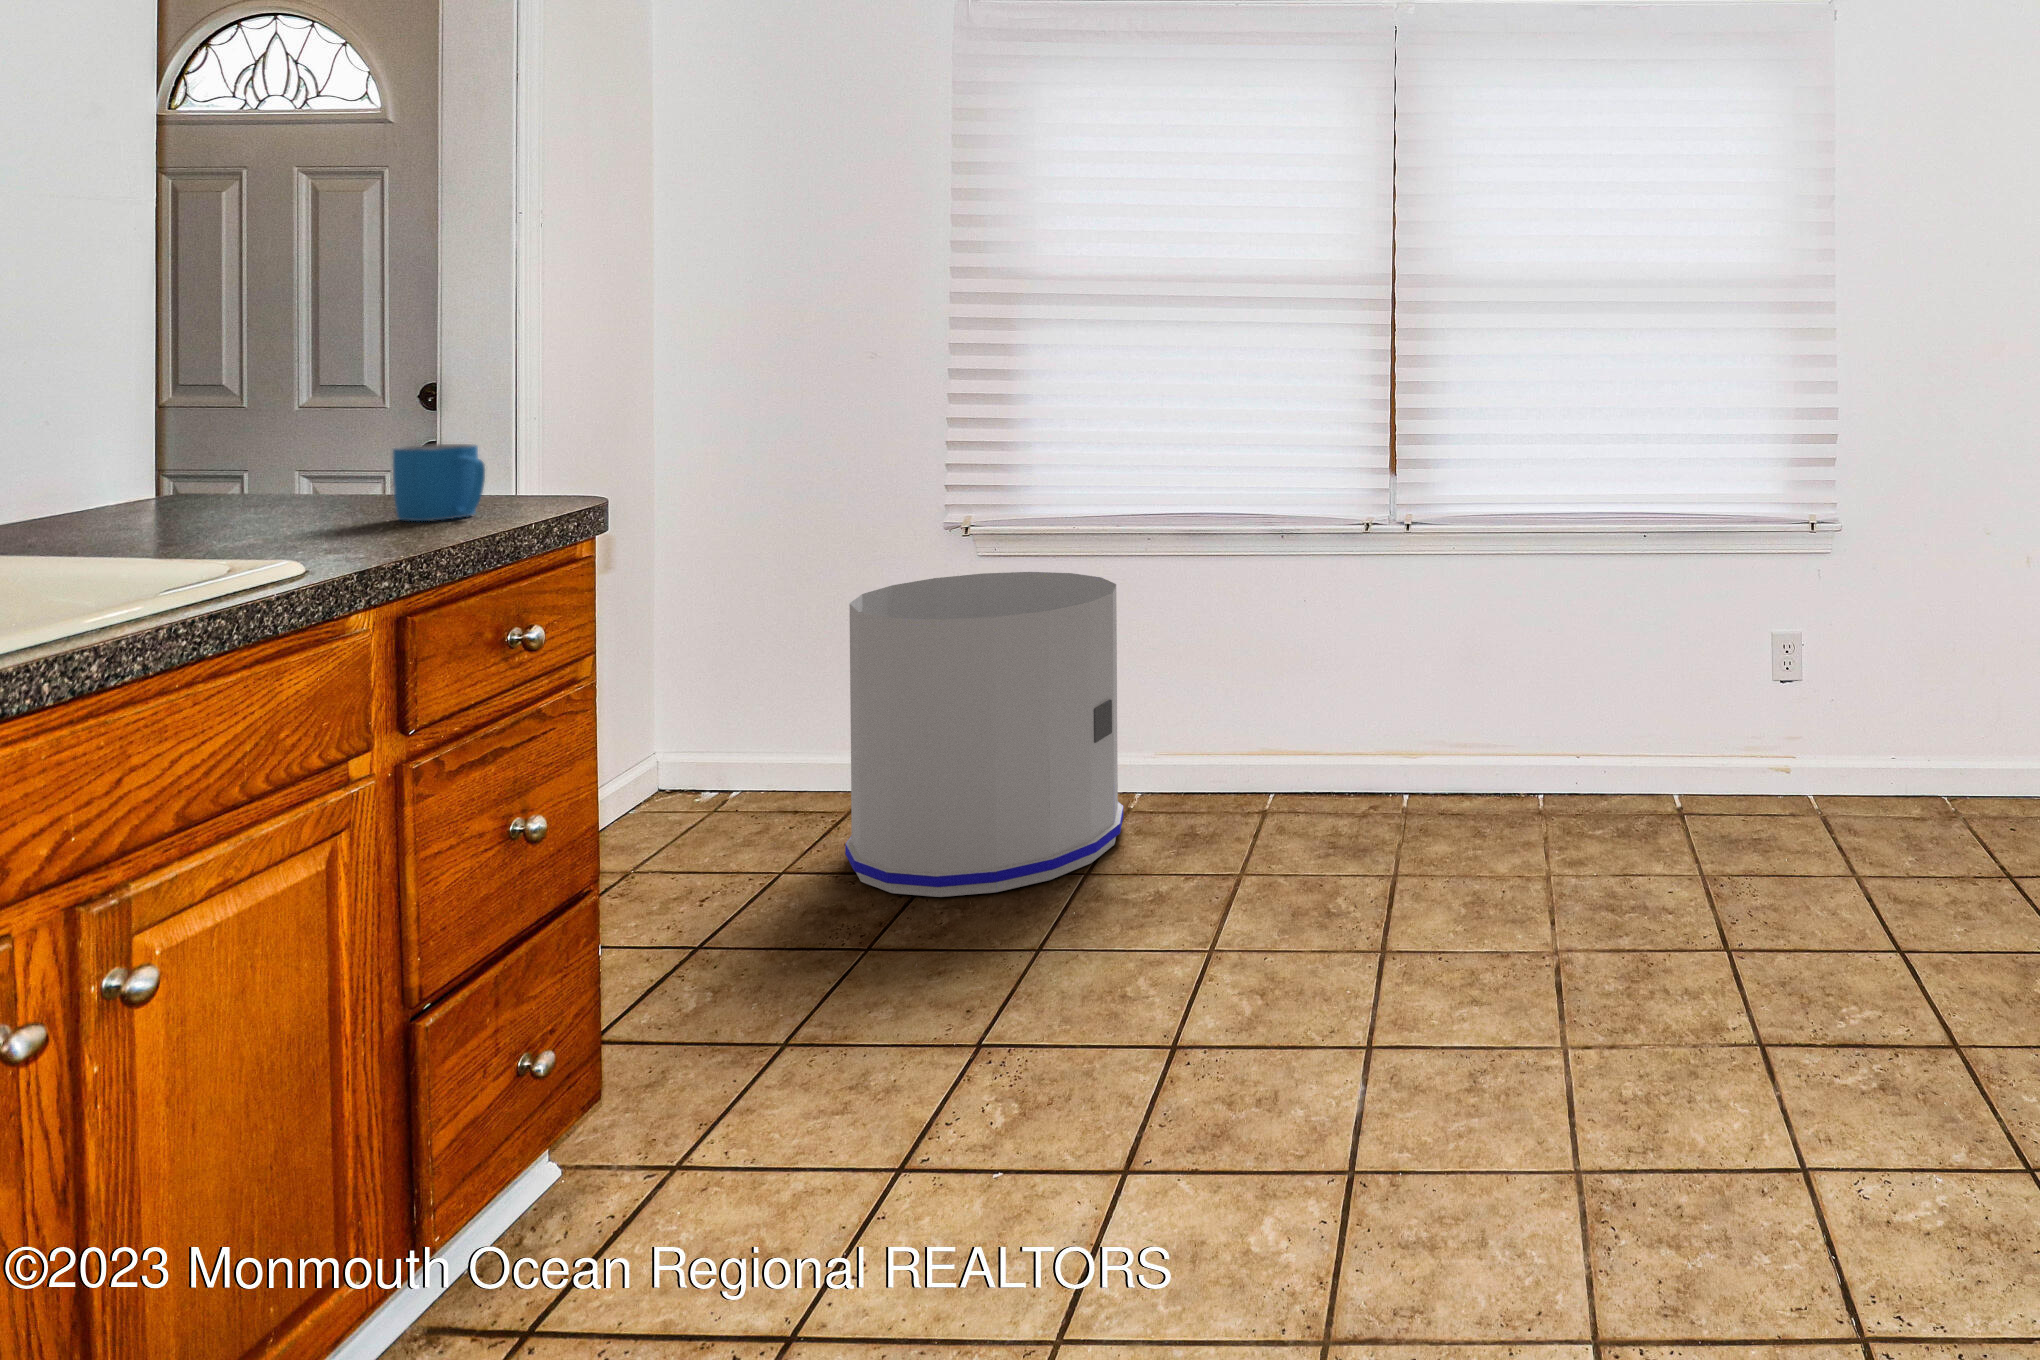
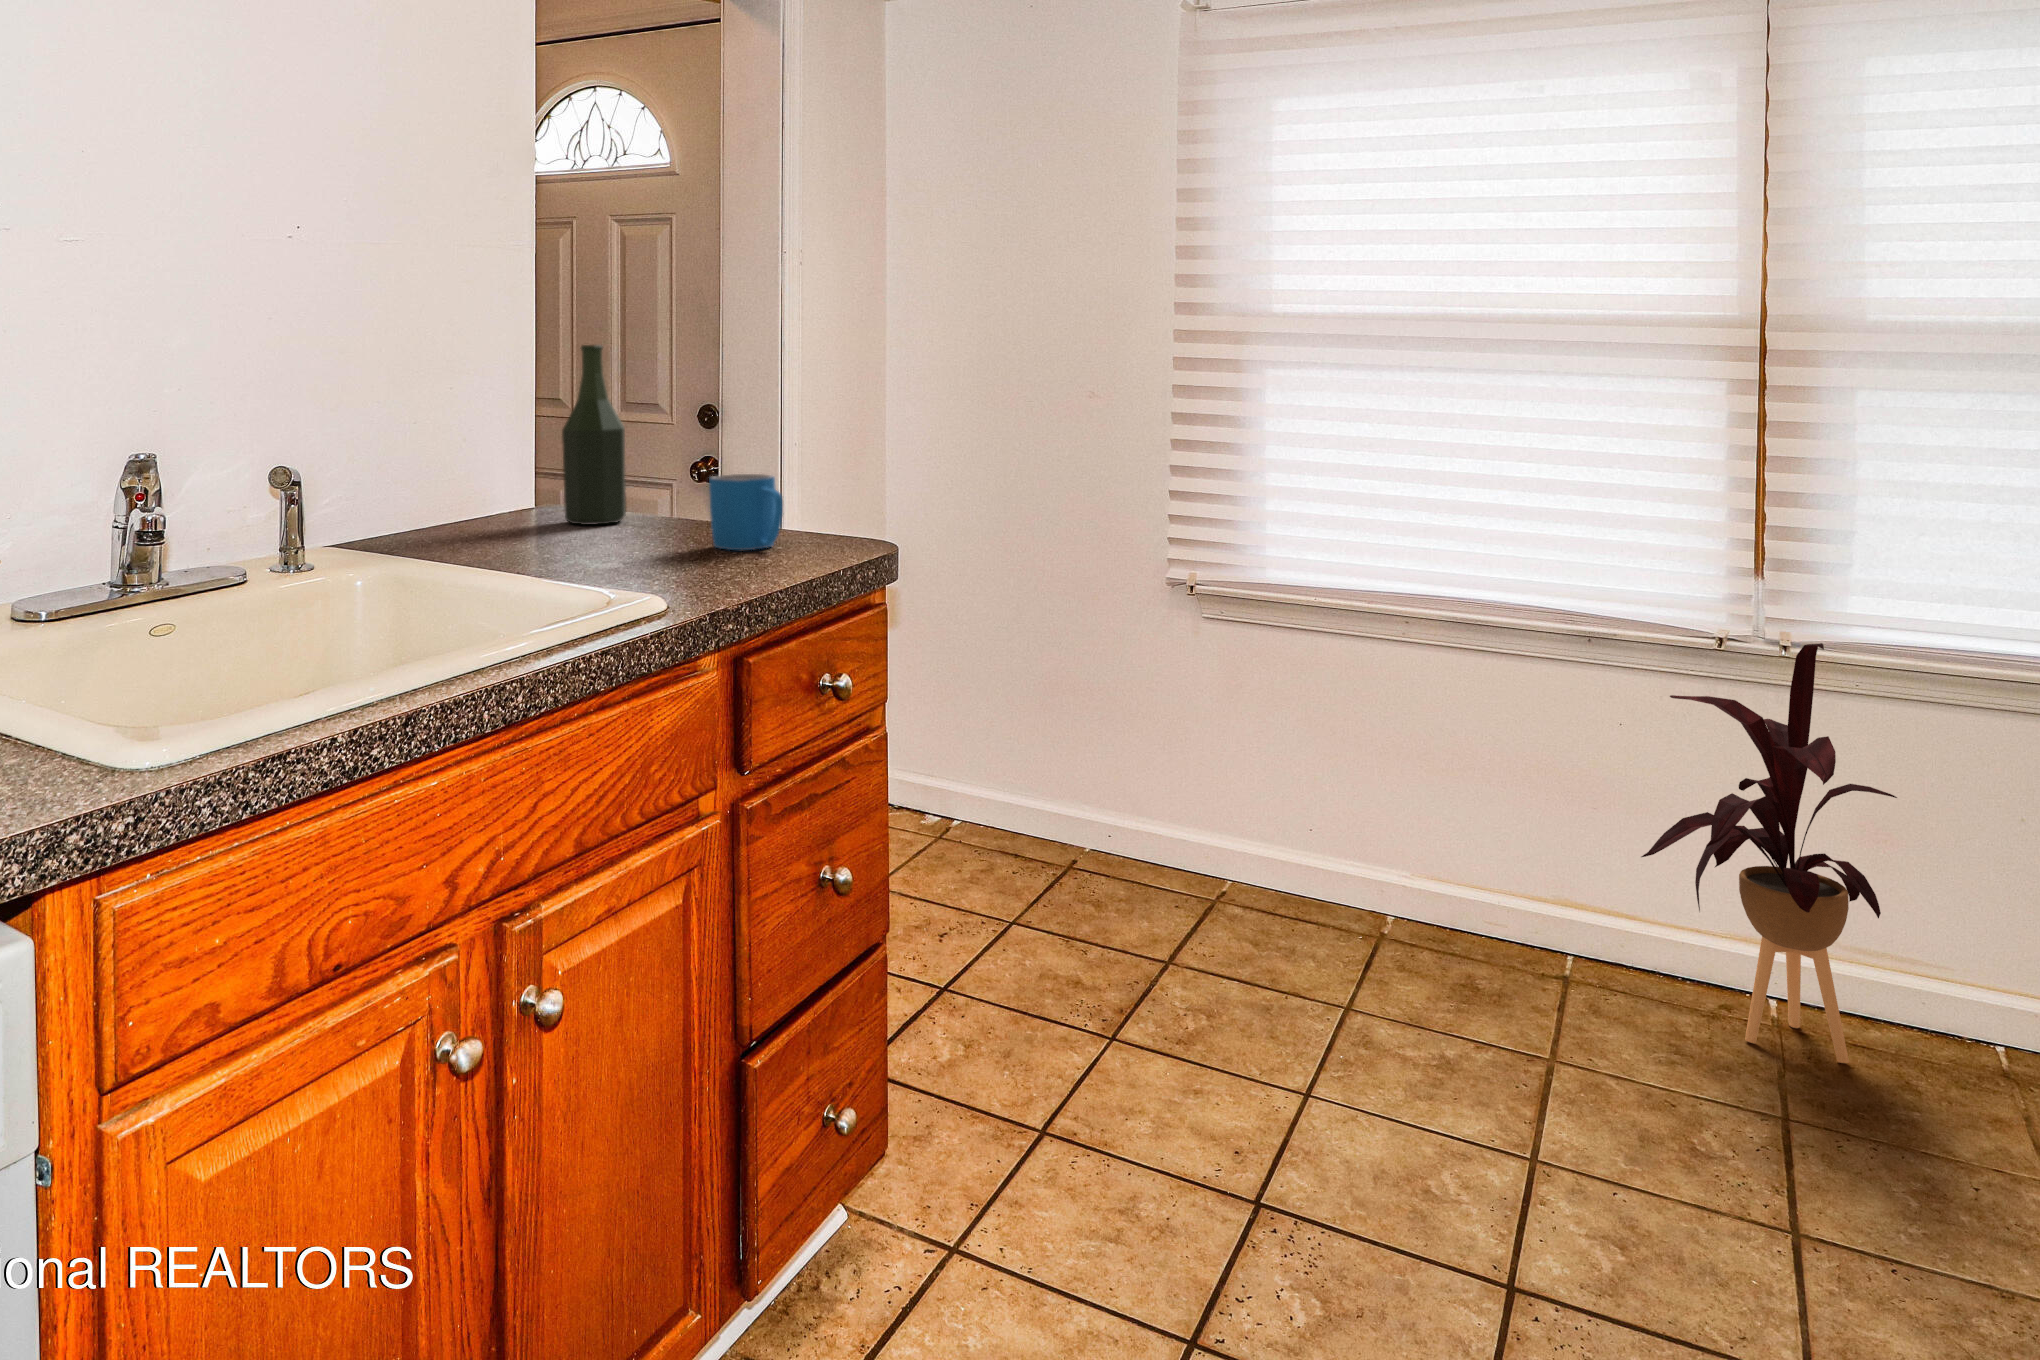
bottle: none [188,309,284,509] -> present [562,345,626,525]
house plant: none [1297,547,1450,839] -> present [1641,643,1897,1063]
trash can: present [845,572,1123,897] -> none [1071,618,1384,999]

